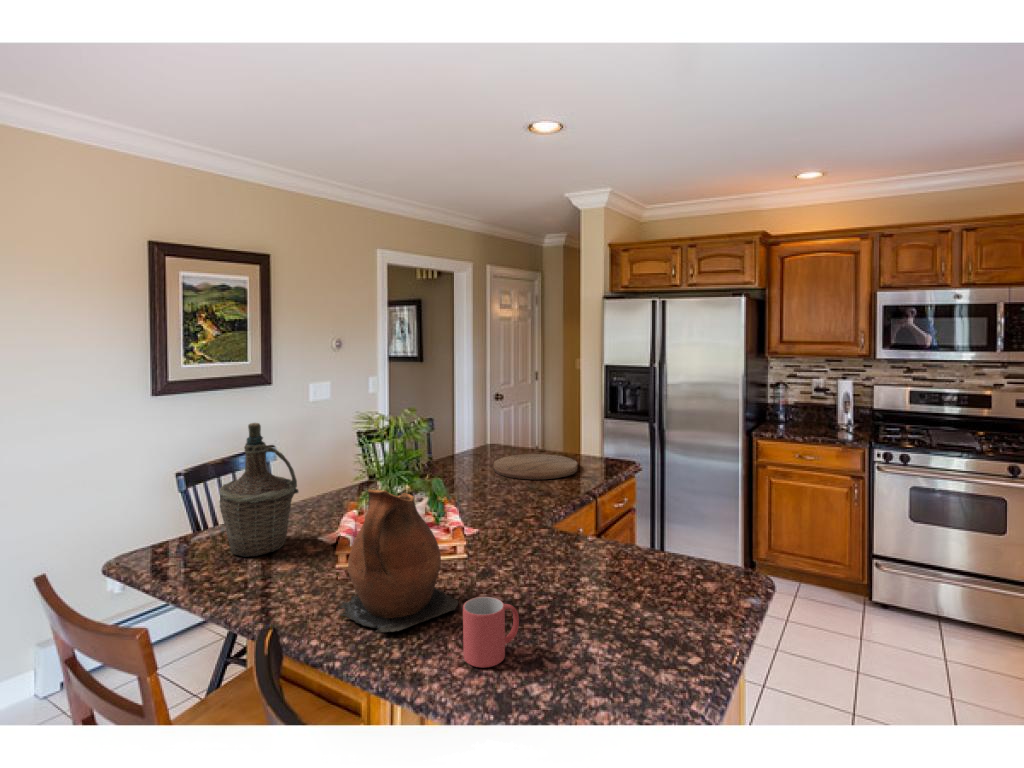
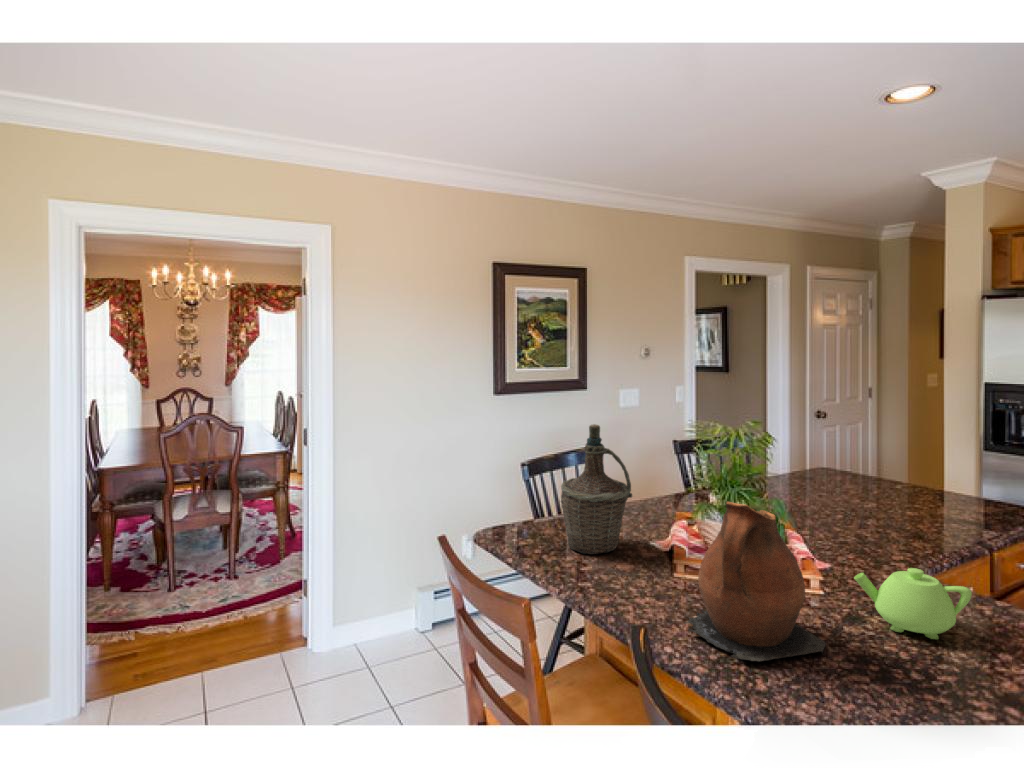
cutting board: present [494,454,577,479] -> none [834,482,952,515]
teapot: none [486,526,567,581] -> present [854,568,972,639]
mug: present [463,597,519,667] -> none [846,644,922,731]

